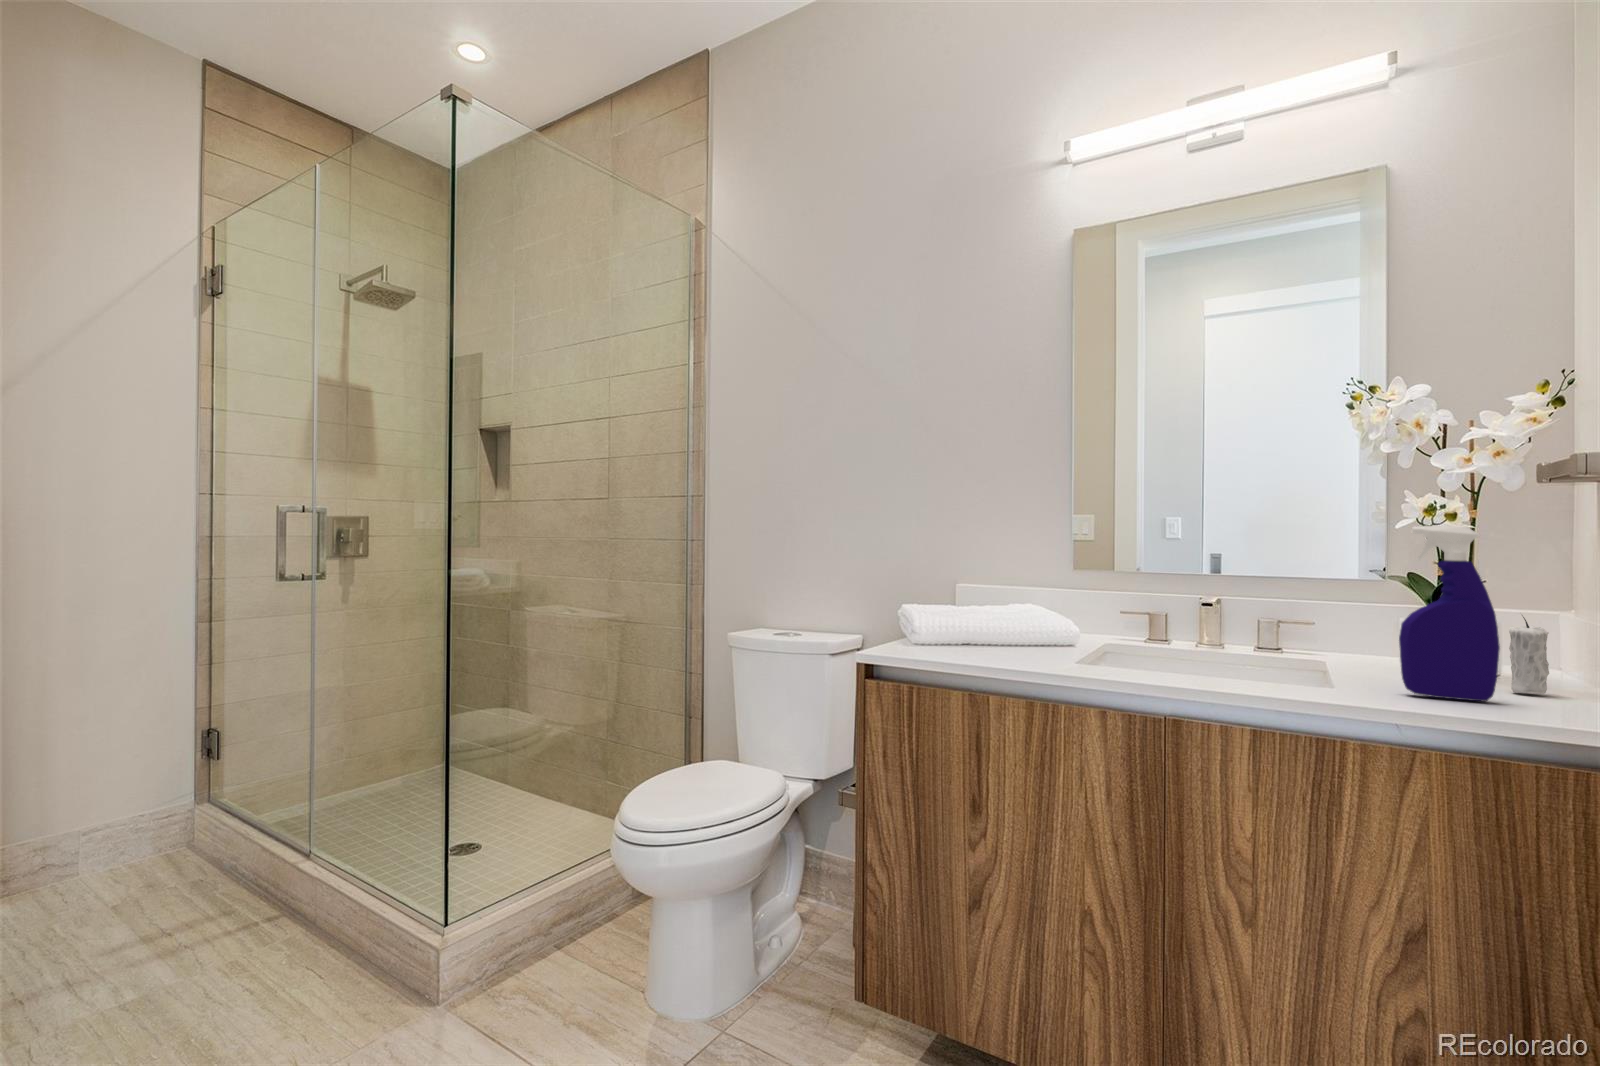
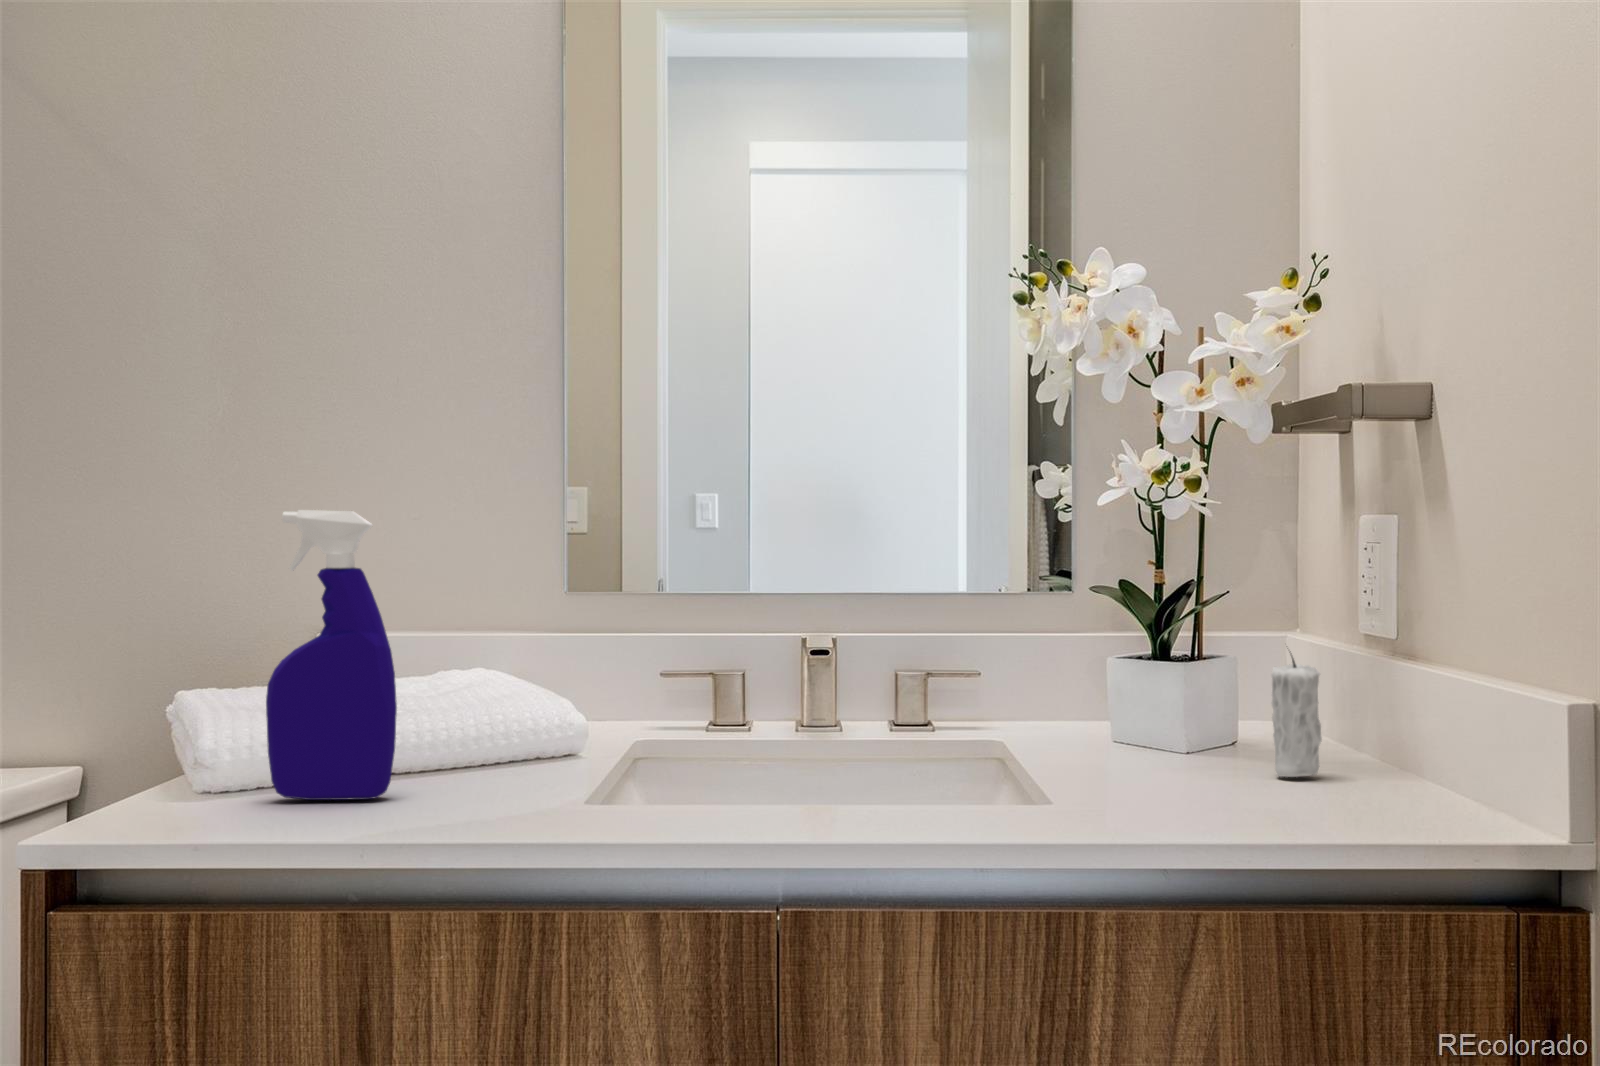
spray bottle: present [1399,526,1500,701] -> present [266,510,397,800]

